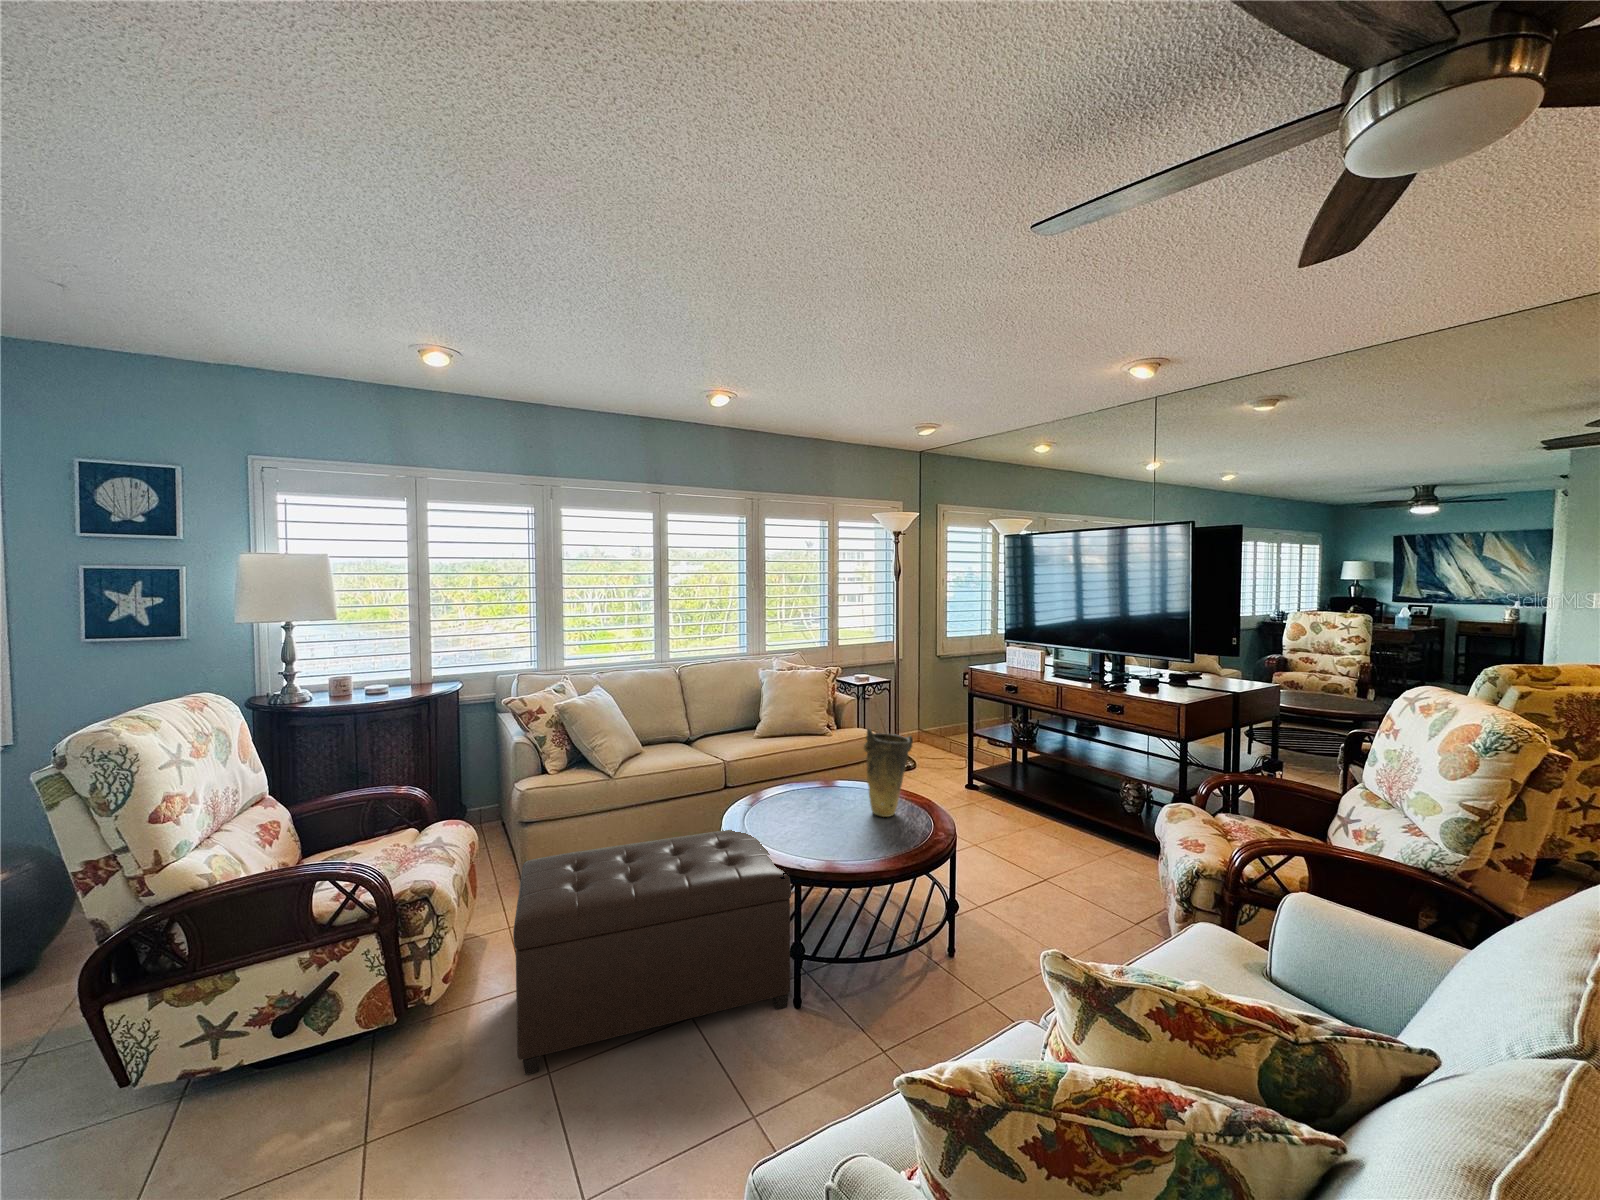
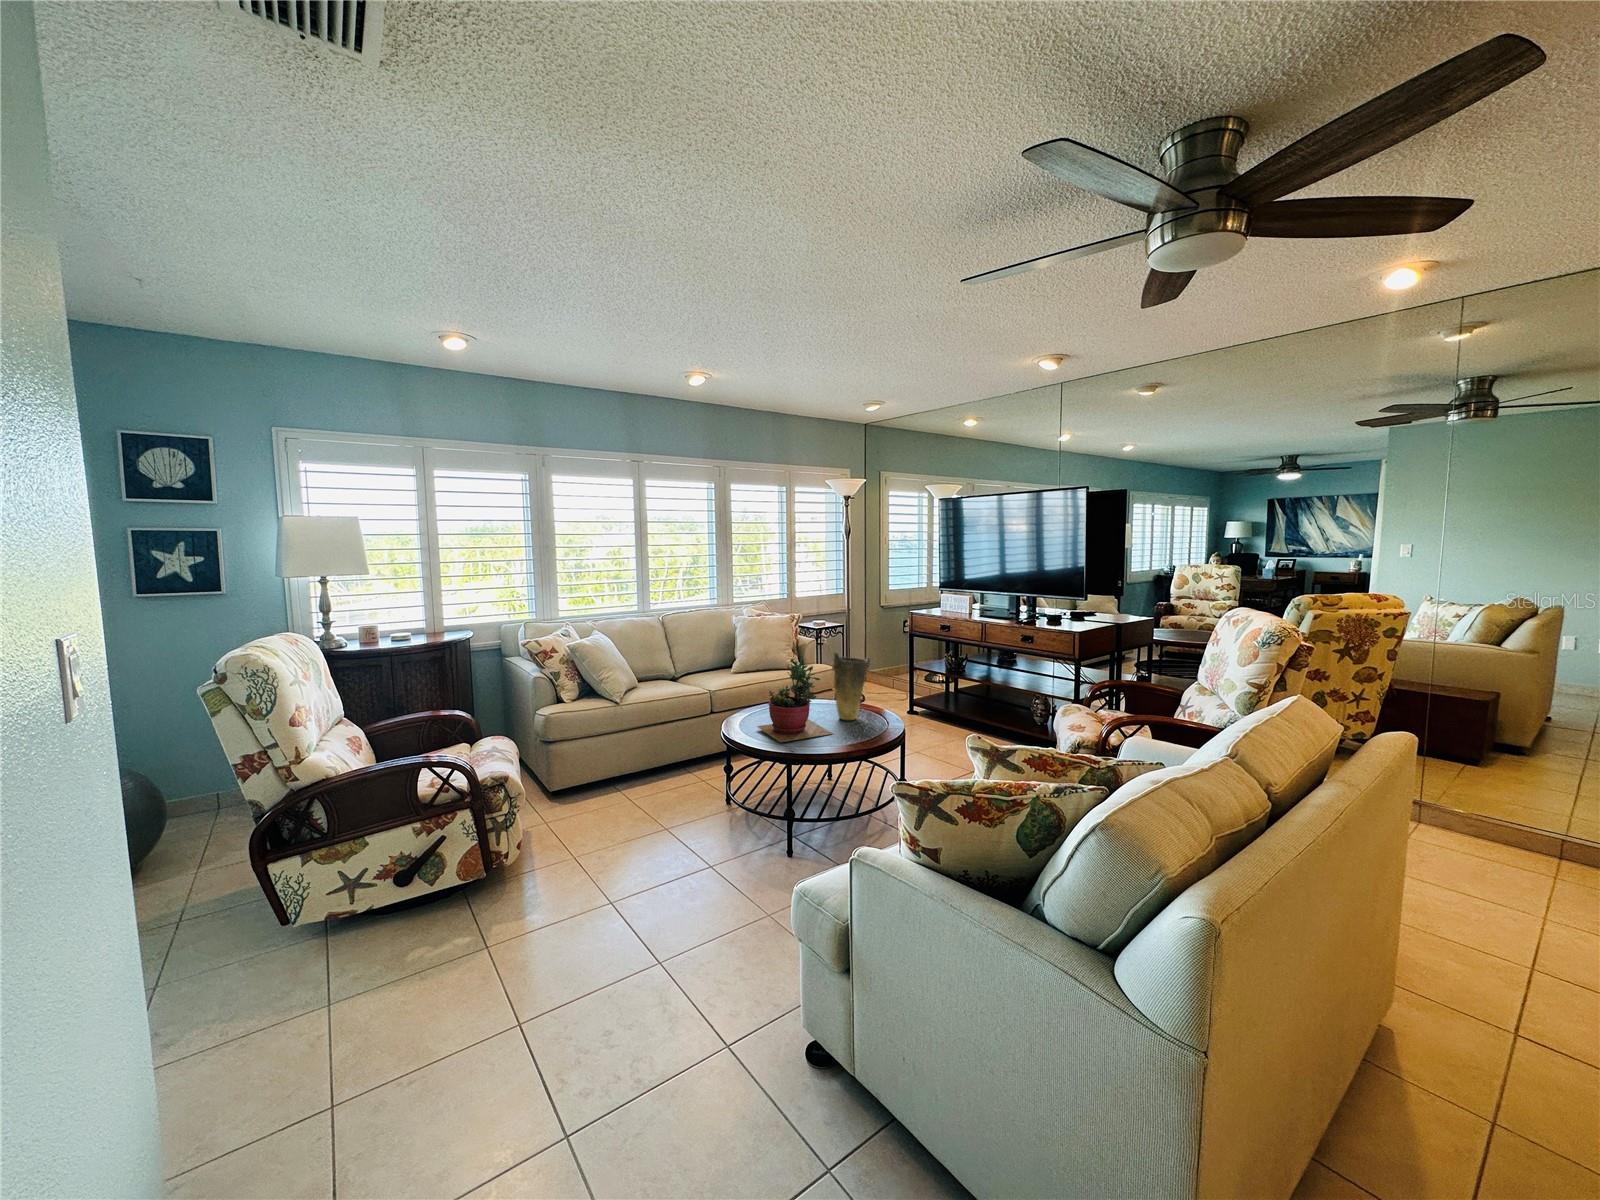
succulent plant: none [765,734,862,850] -> present [757,658,833,742]
ottoman: present [513,830,791,1075] -> none [569,732,783,904]

